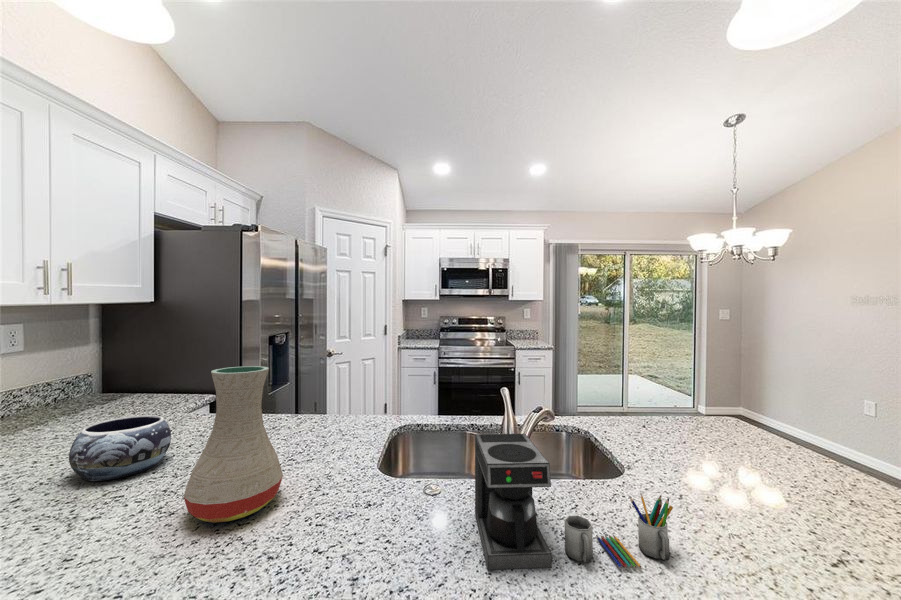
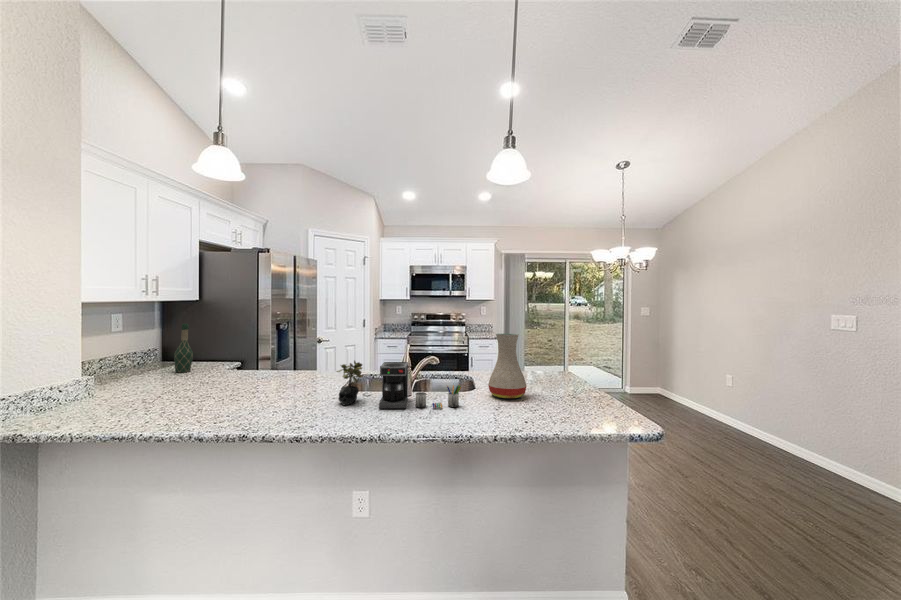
wine bottle: none [97,340,132,421] -> present [174,324,193,372]
vase: present [184,366,283,523] -> present [488,334,527,398]
decorative bowl: present [69,415,171,481] -> none [182,362,229,390]
succulent plant: none [377,432,438,551] -> present [337,361,363,405]

